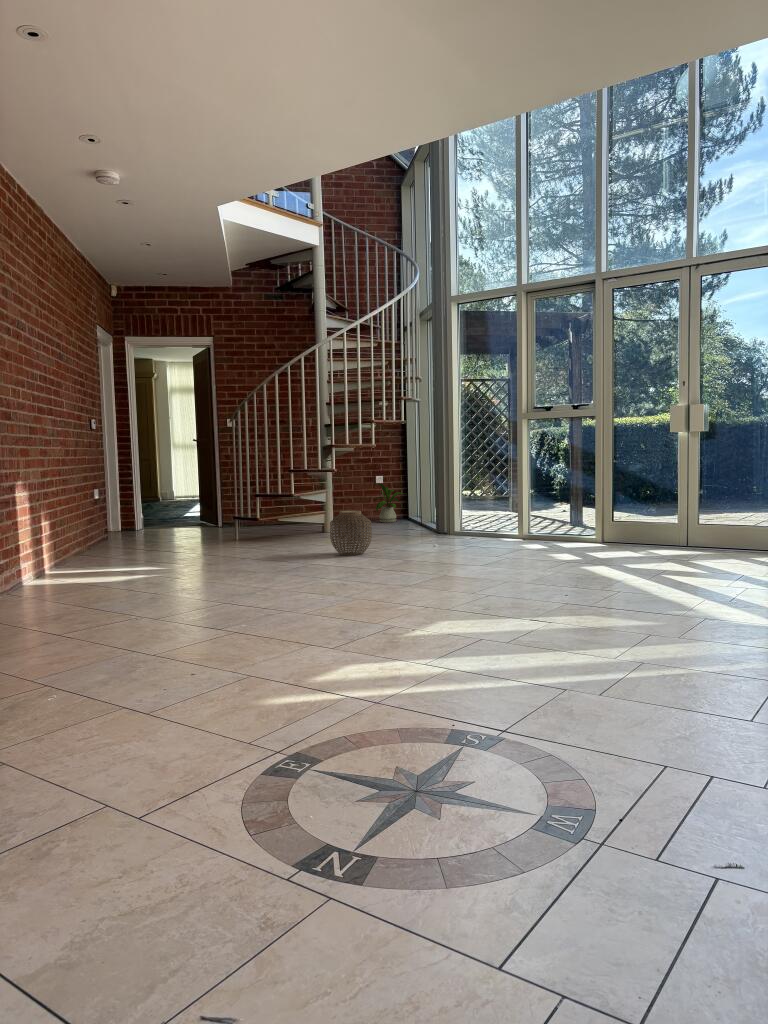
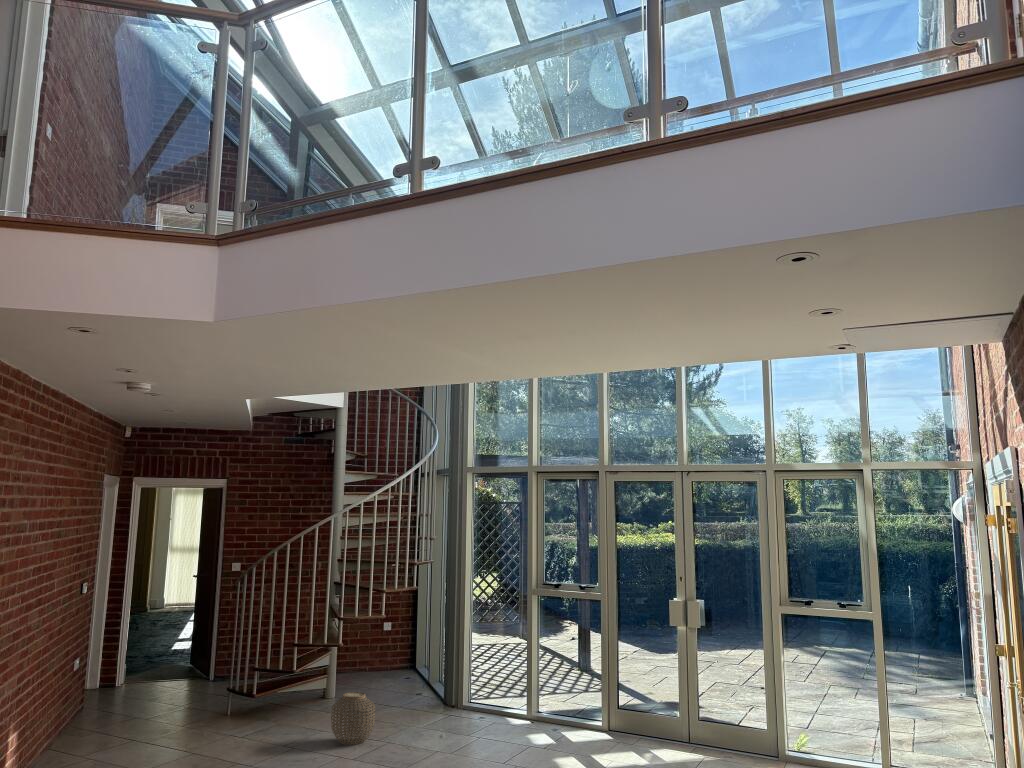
house plant: present [376,483,403,523] -> none [381,635,416,677]

